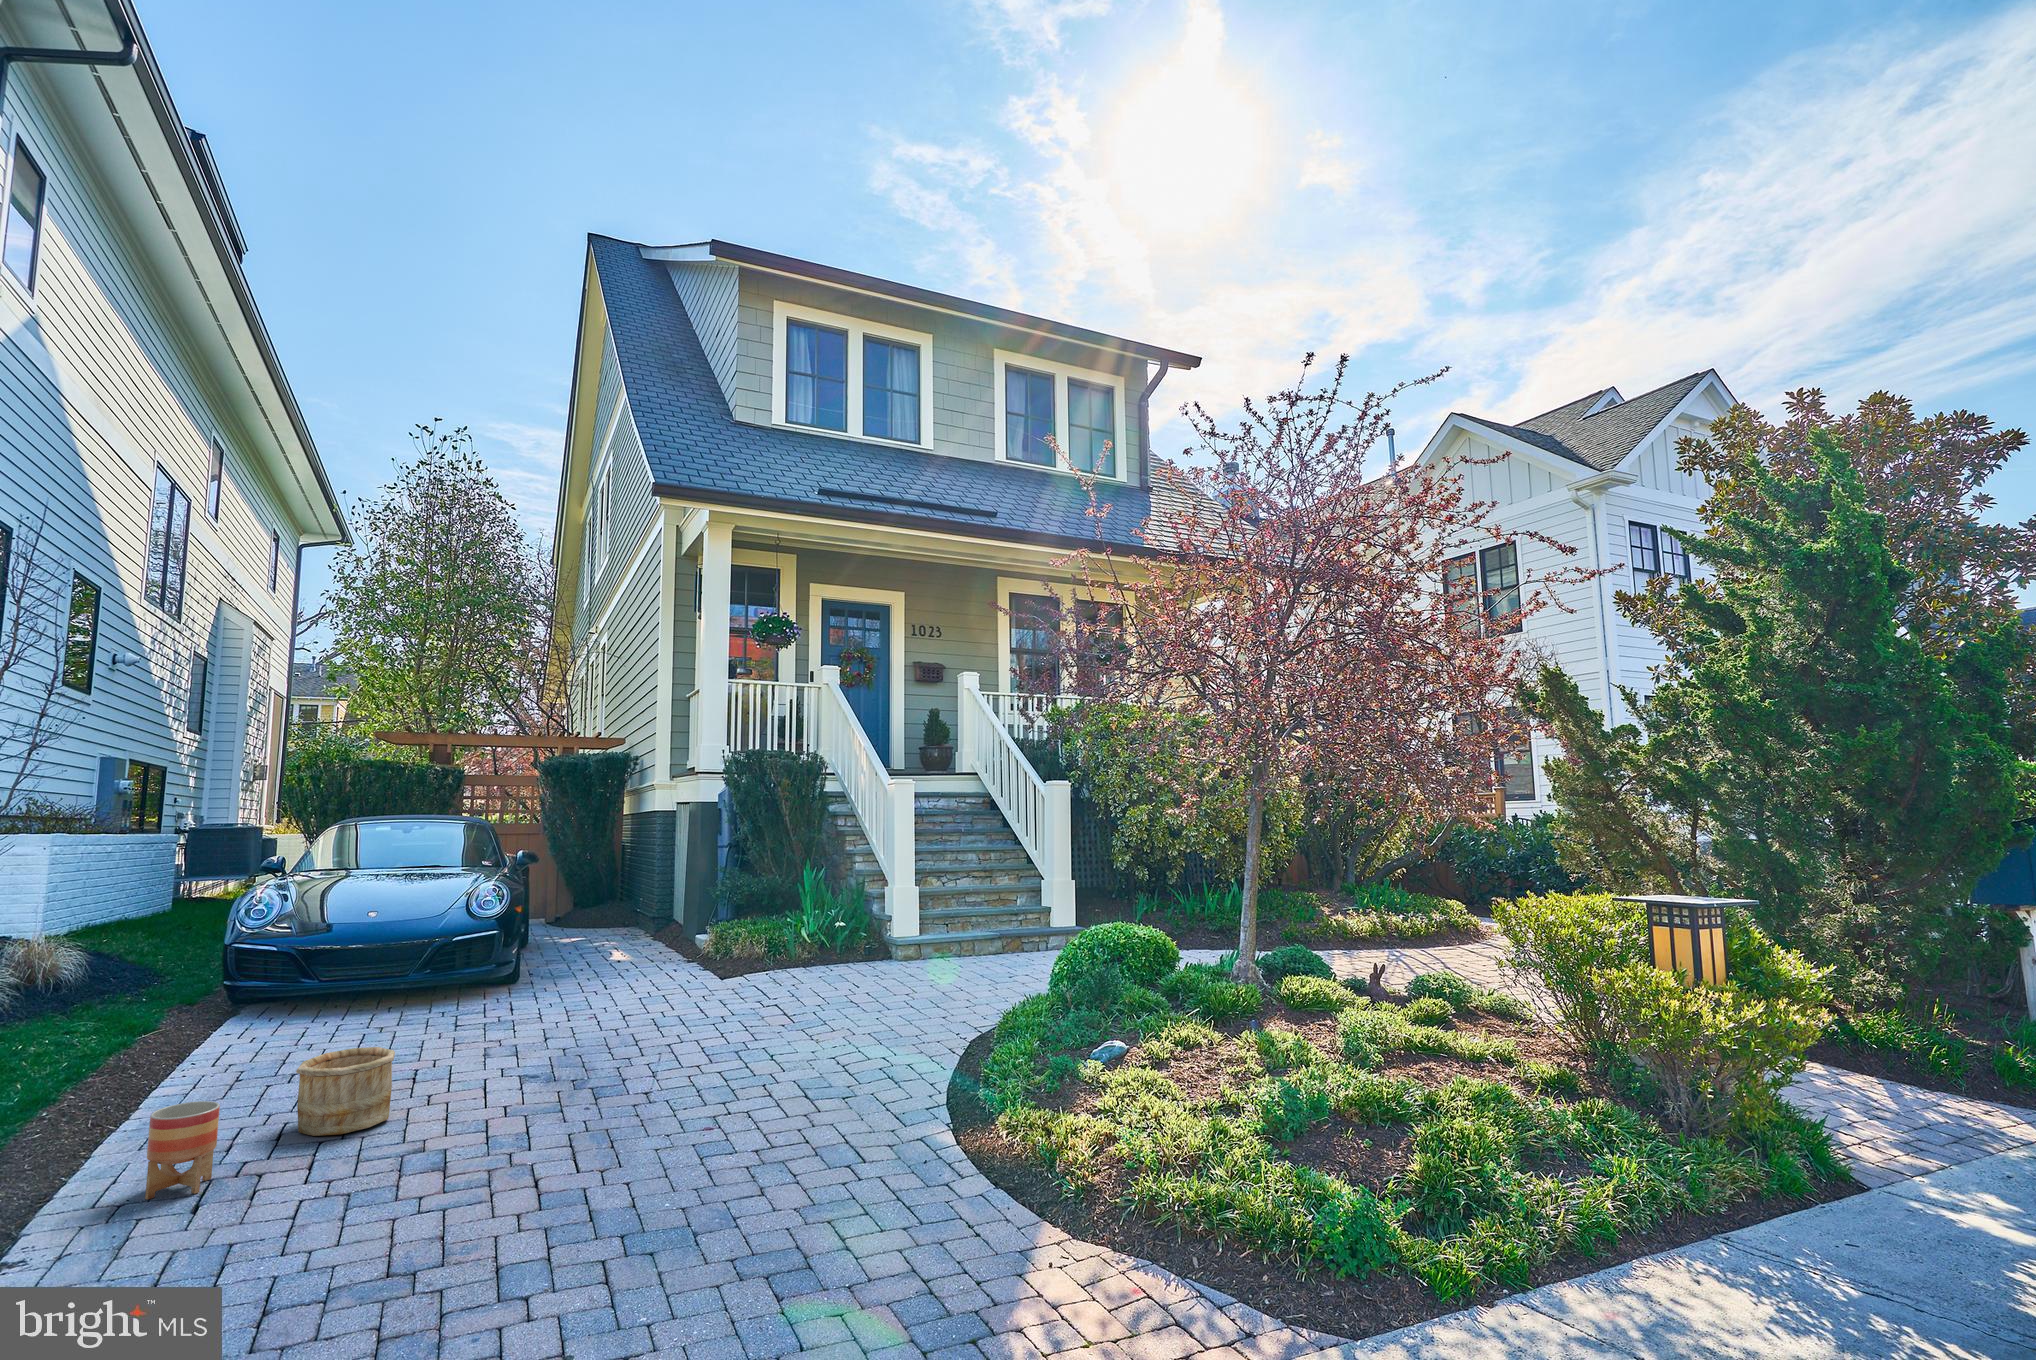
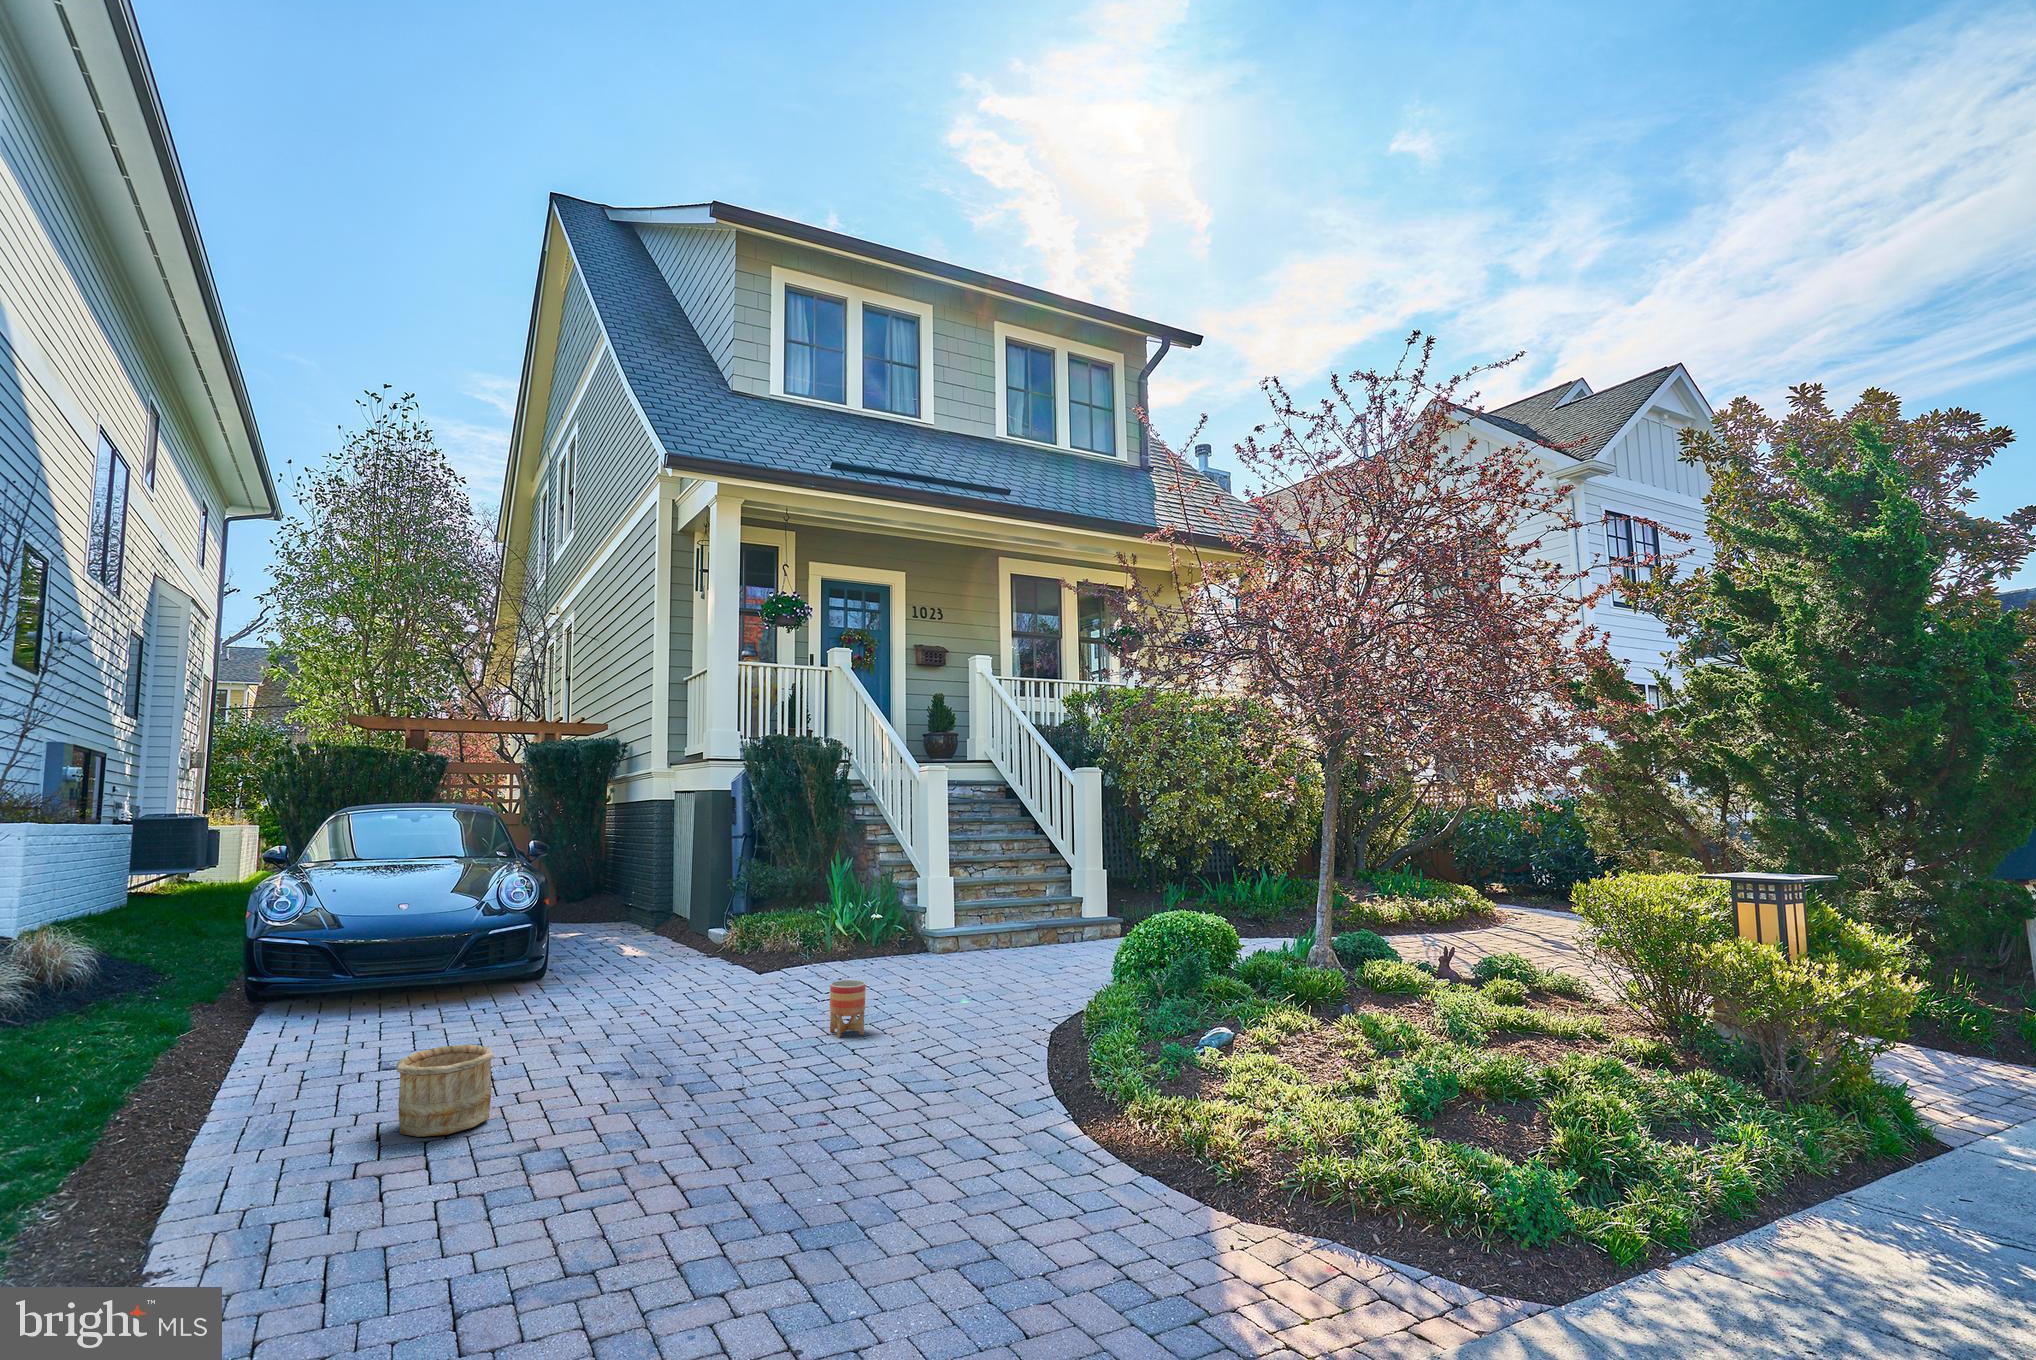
planter: present [145,1101,220,1200] -> present [830,980,866,1038]

